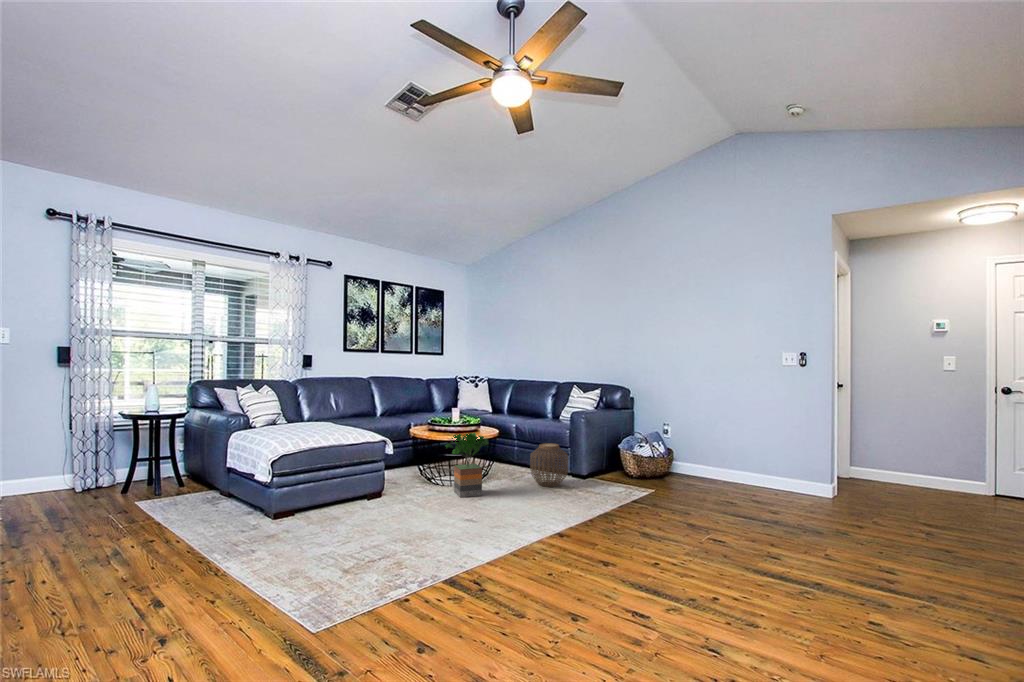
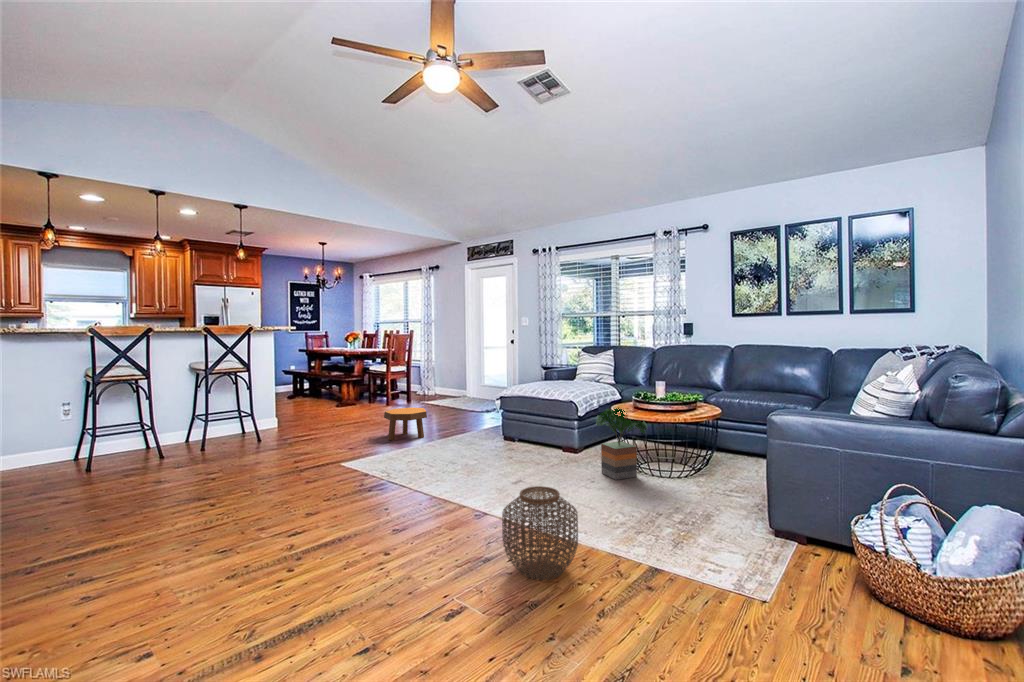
woven basket: present [530,443,568,487] -> present [502,486,578,580]
footstool: none [65,522,192,612] -> present [384,407,427,440]

